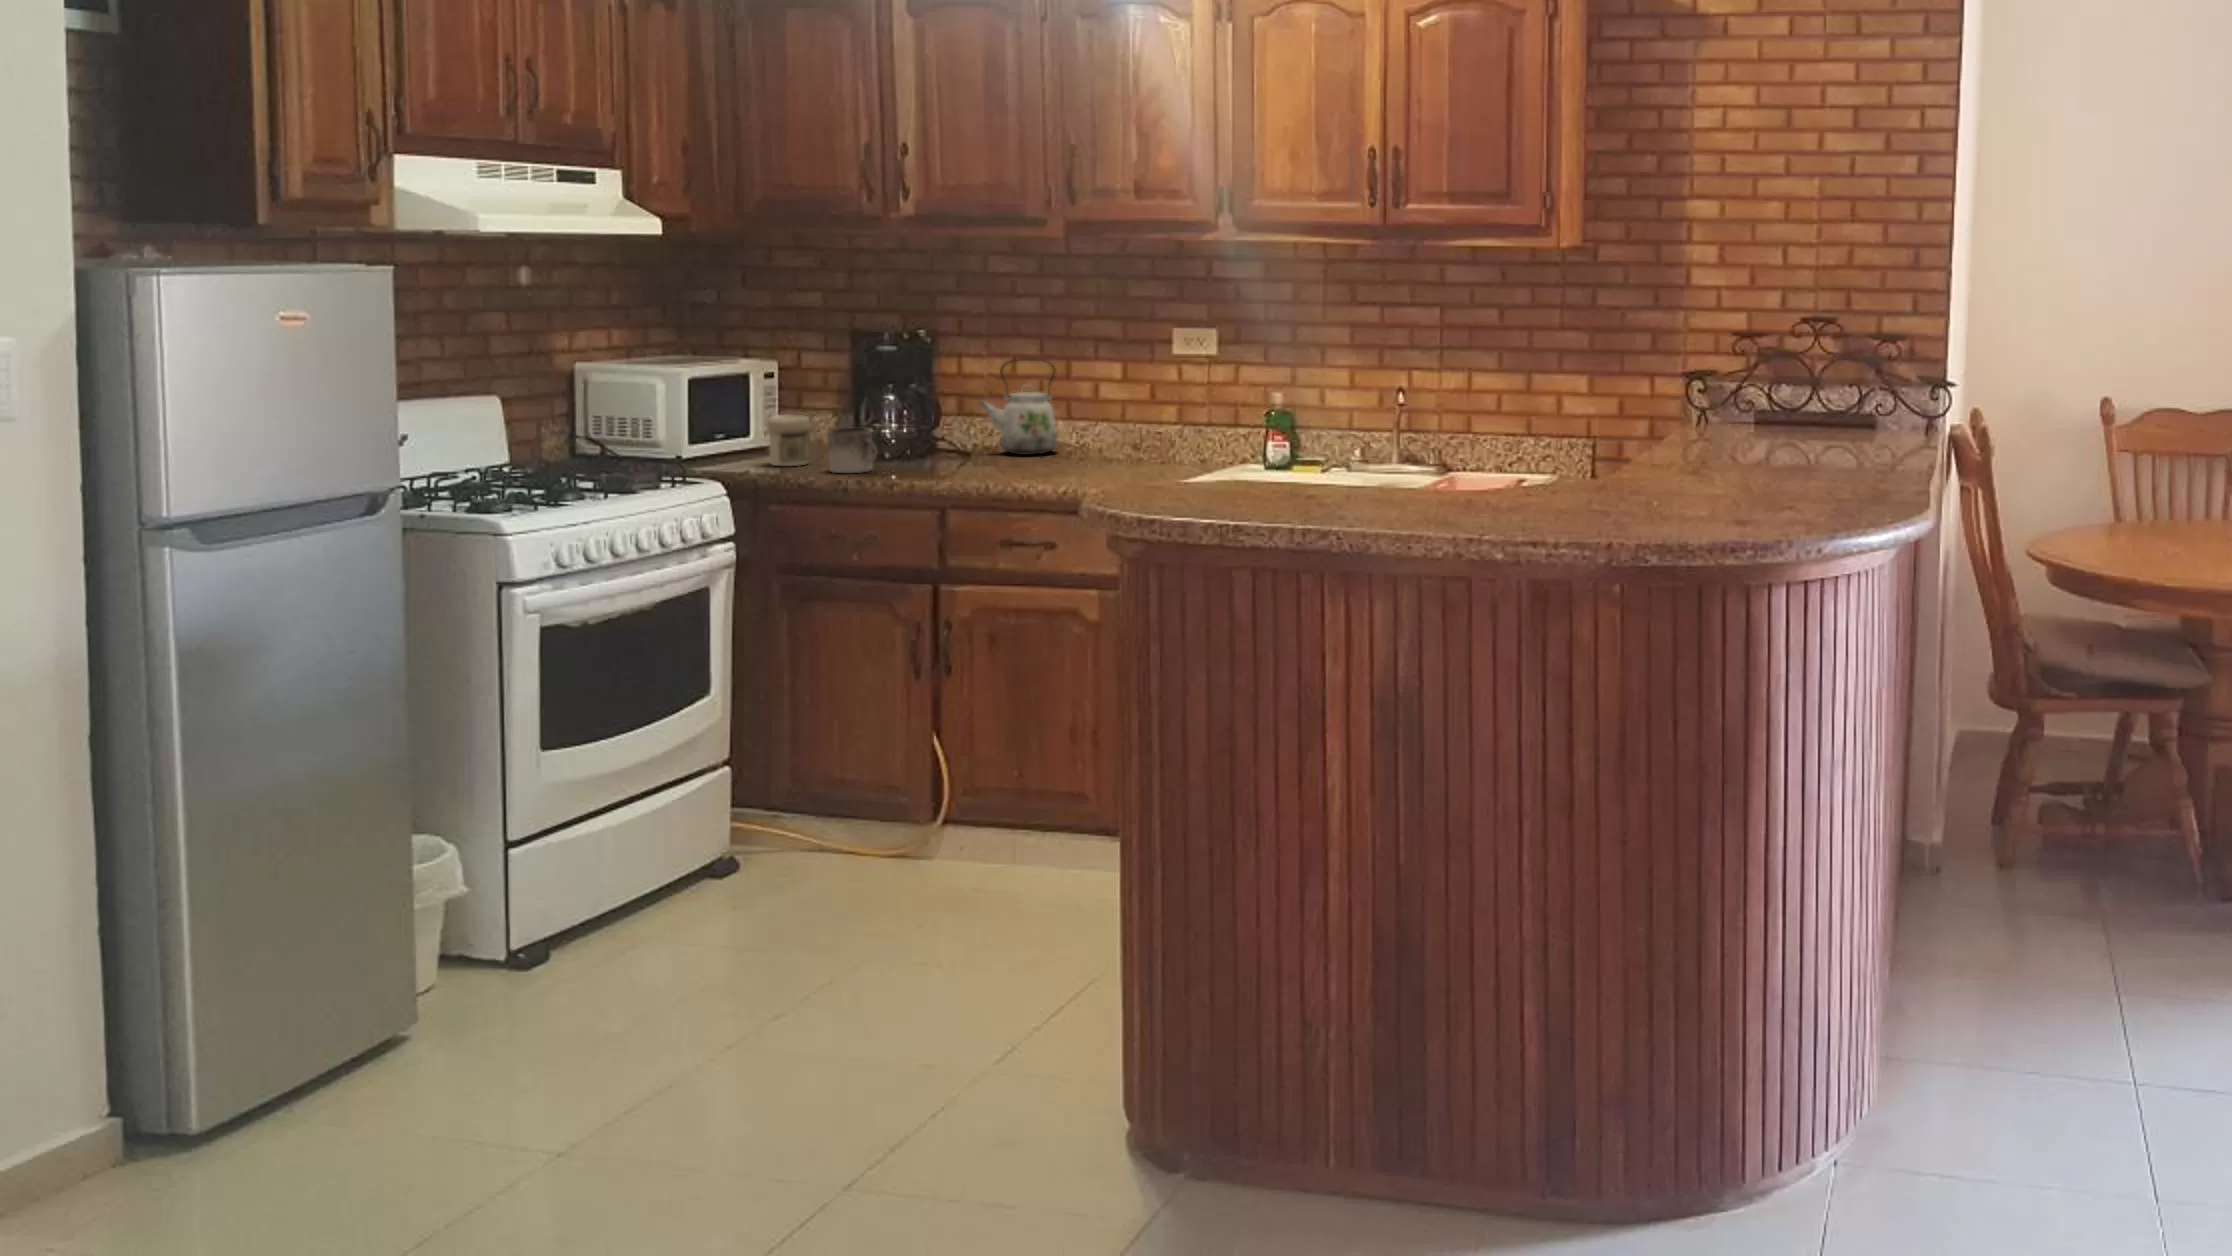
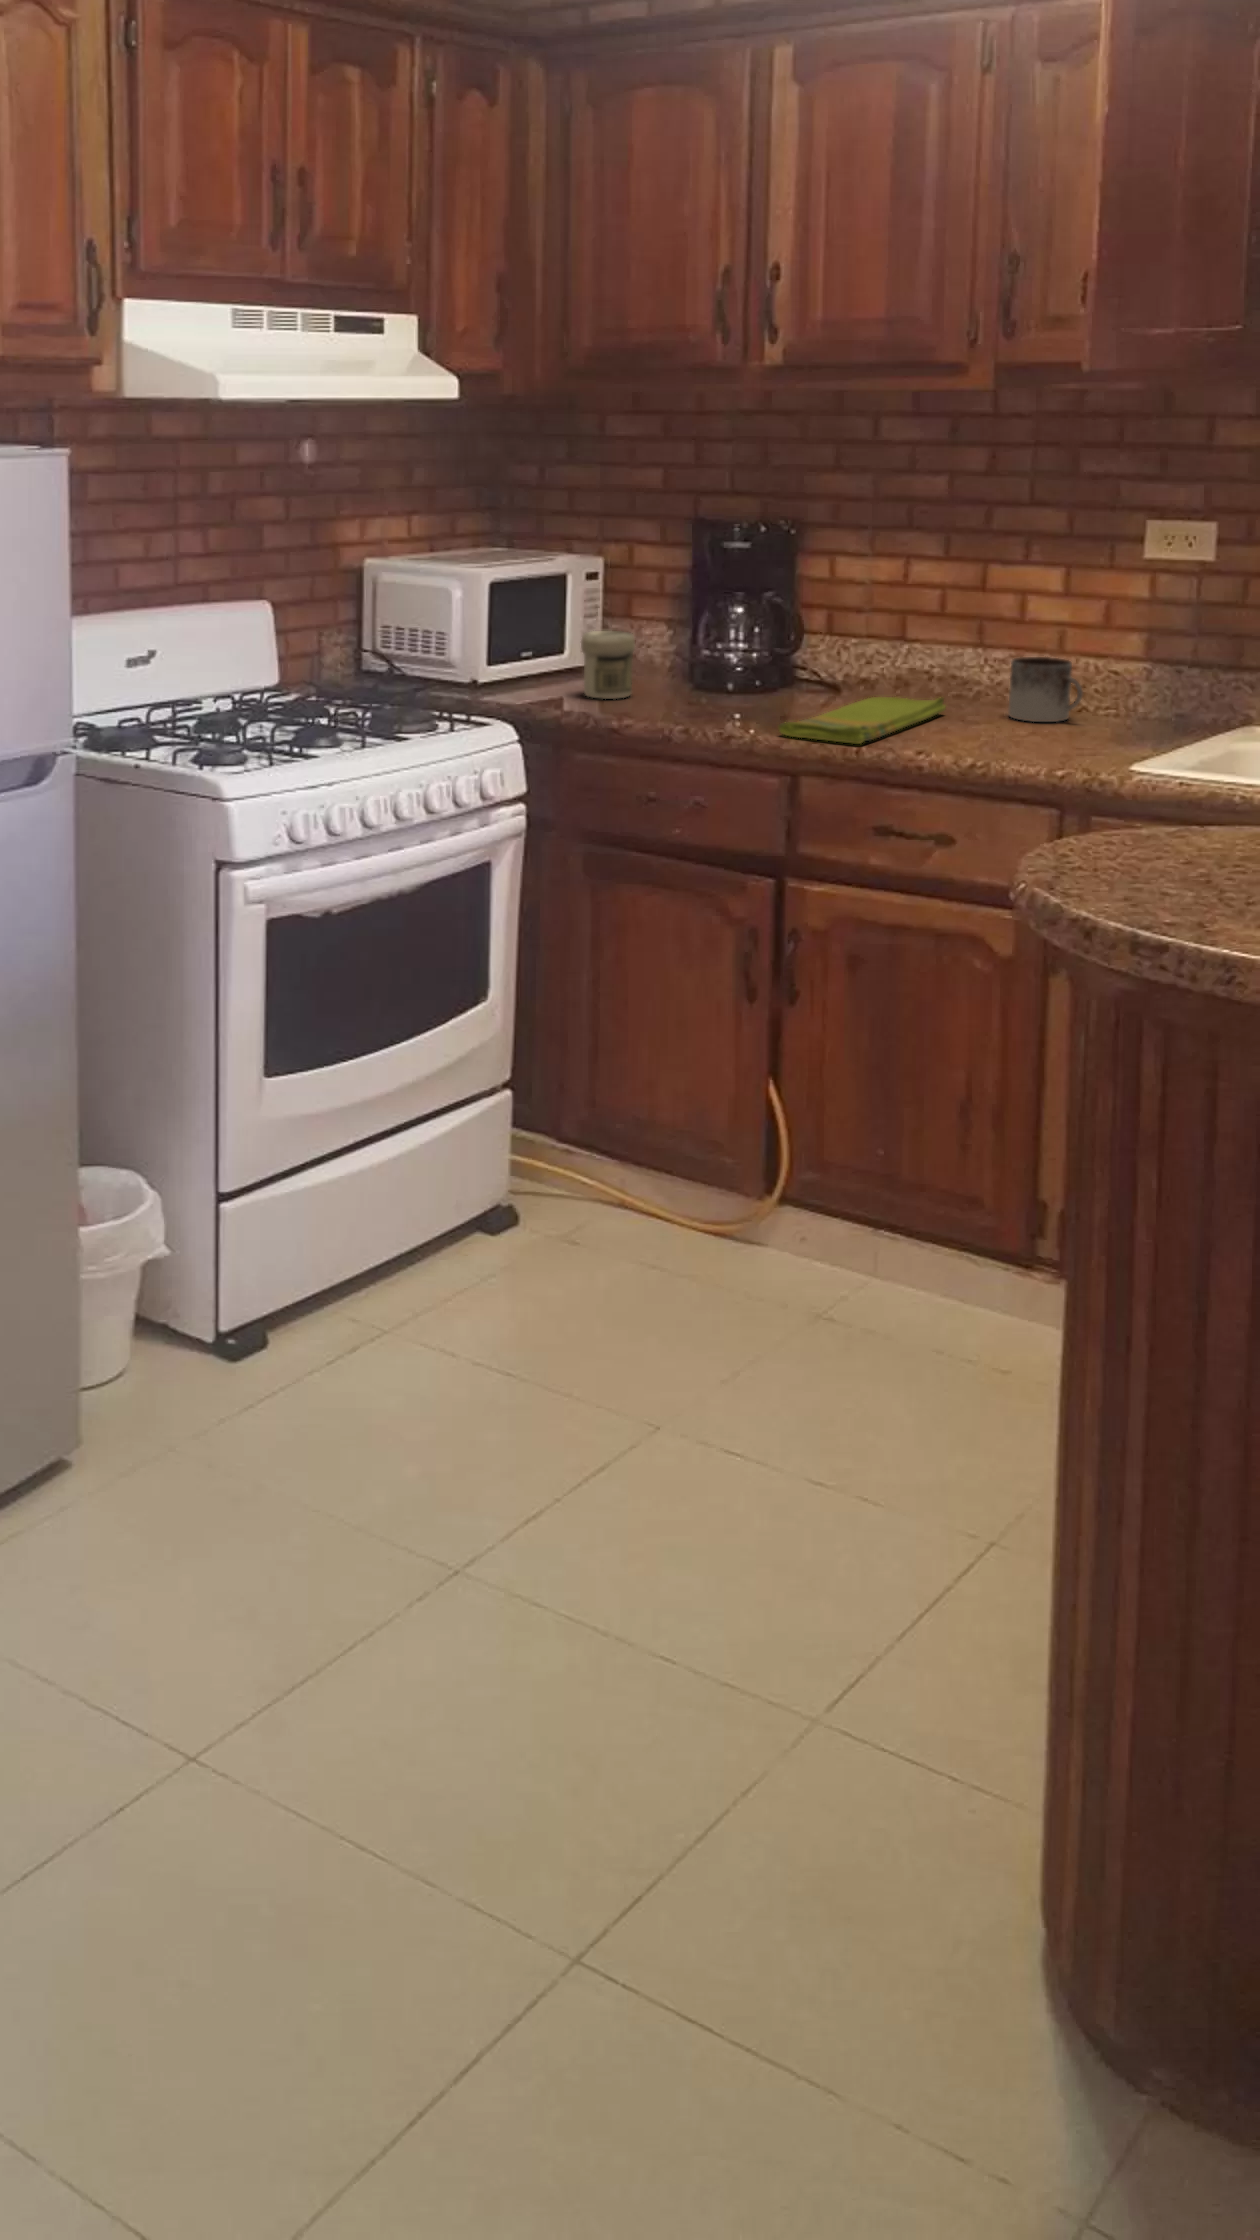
kettle: present [980,358,1057,455] -> none [854,562,965,696]
mug: present [828,428,877,473] -> present [1009,657,1082,722]
dish towel: none [927,451,1046,481] -> present [779,697,945,744]

